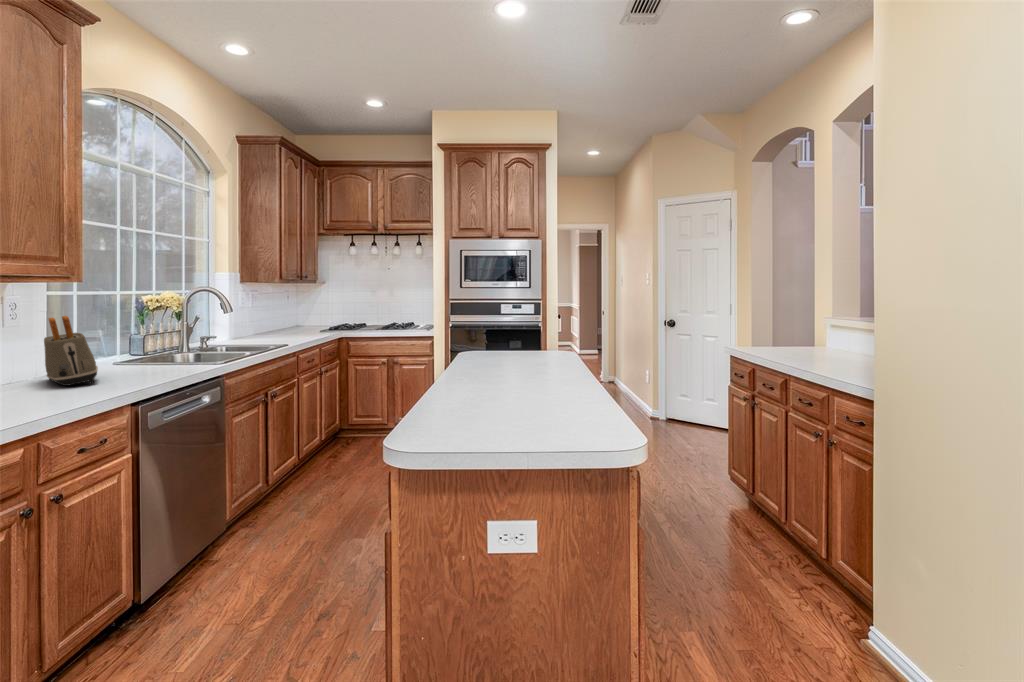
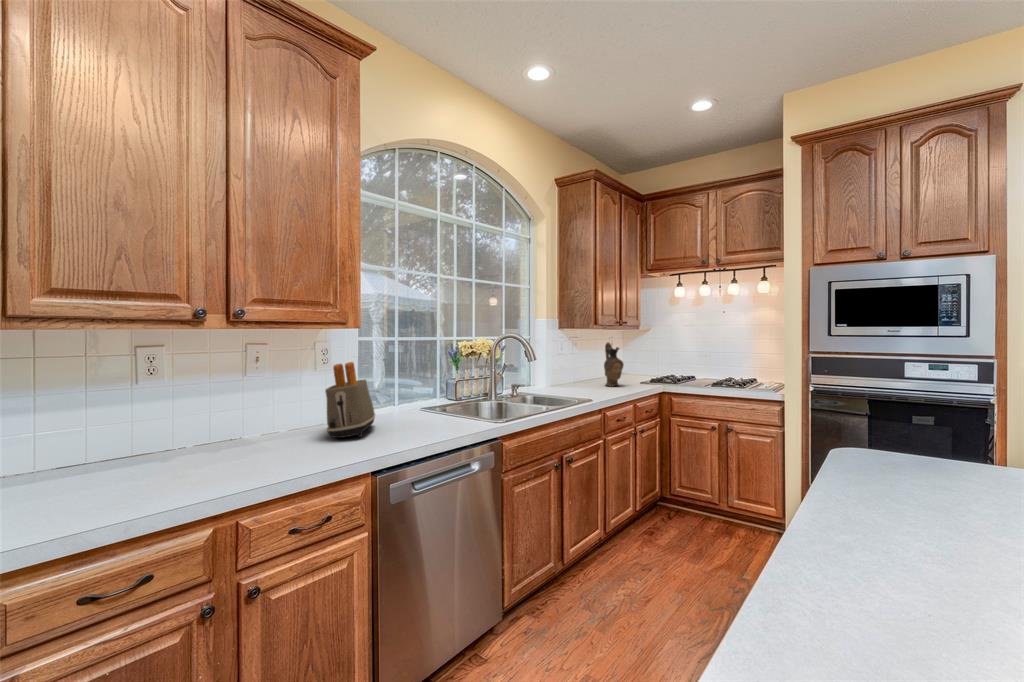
ceramic pitcher: none [288,295,307,335] -> present [604,342,624,386]

